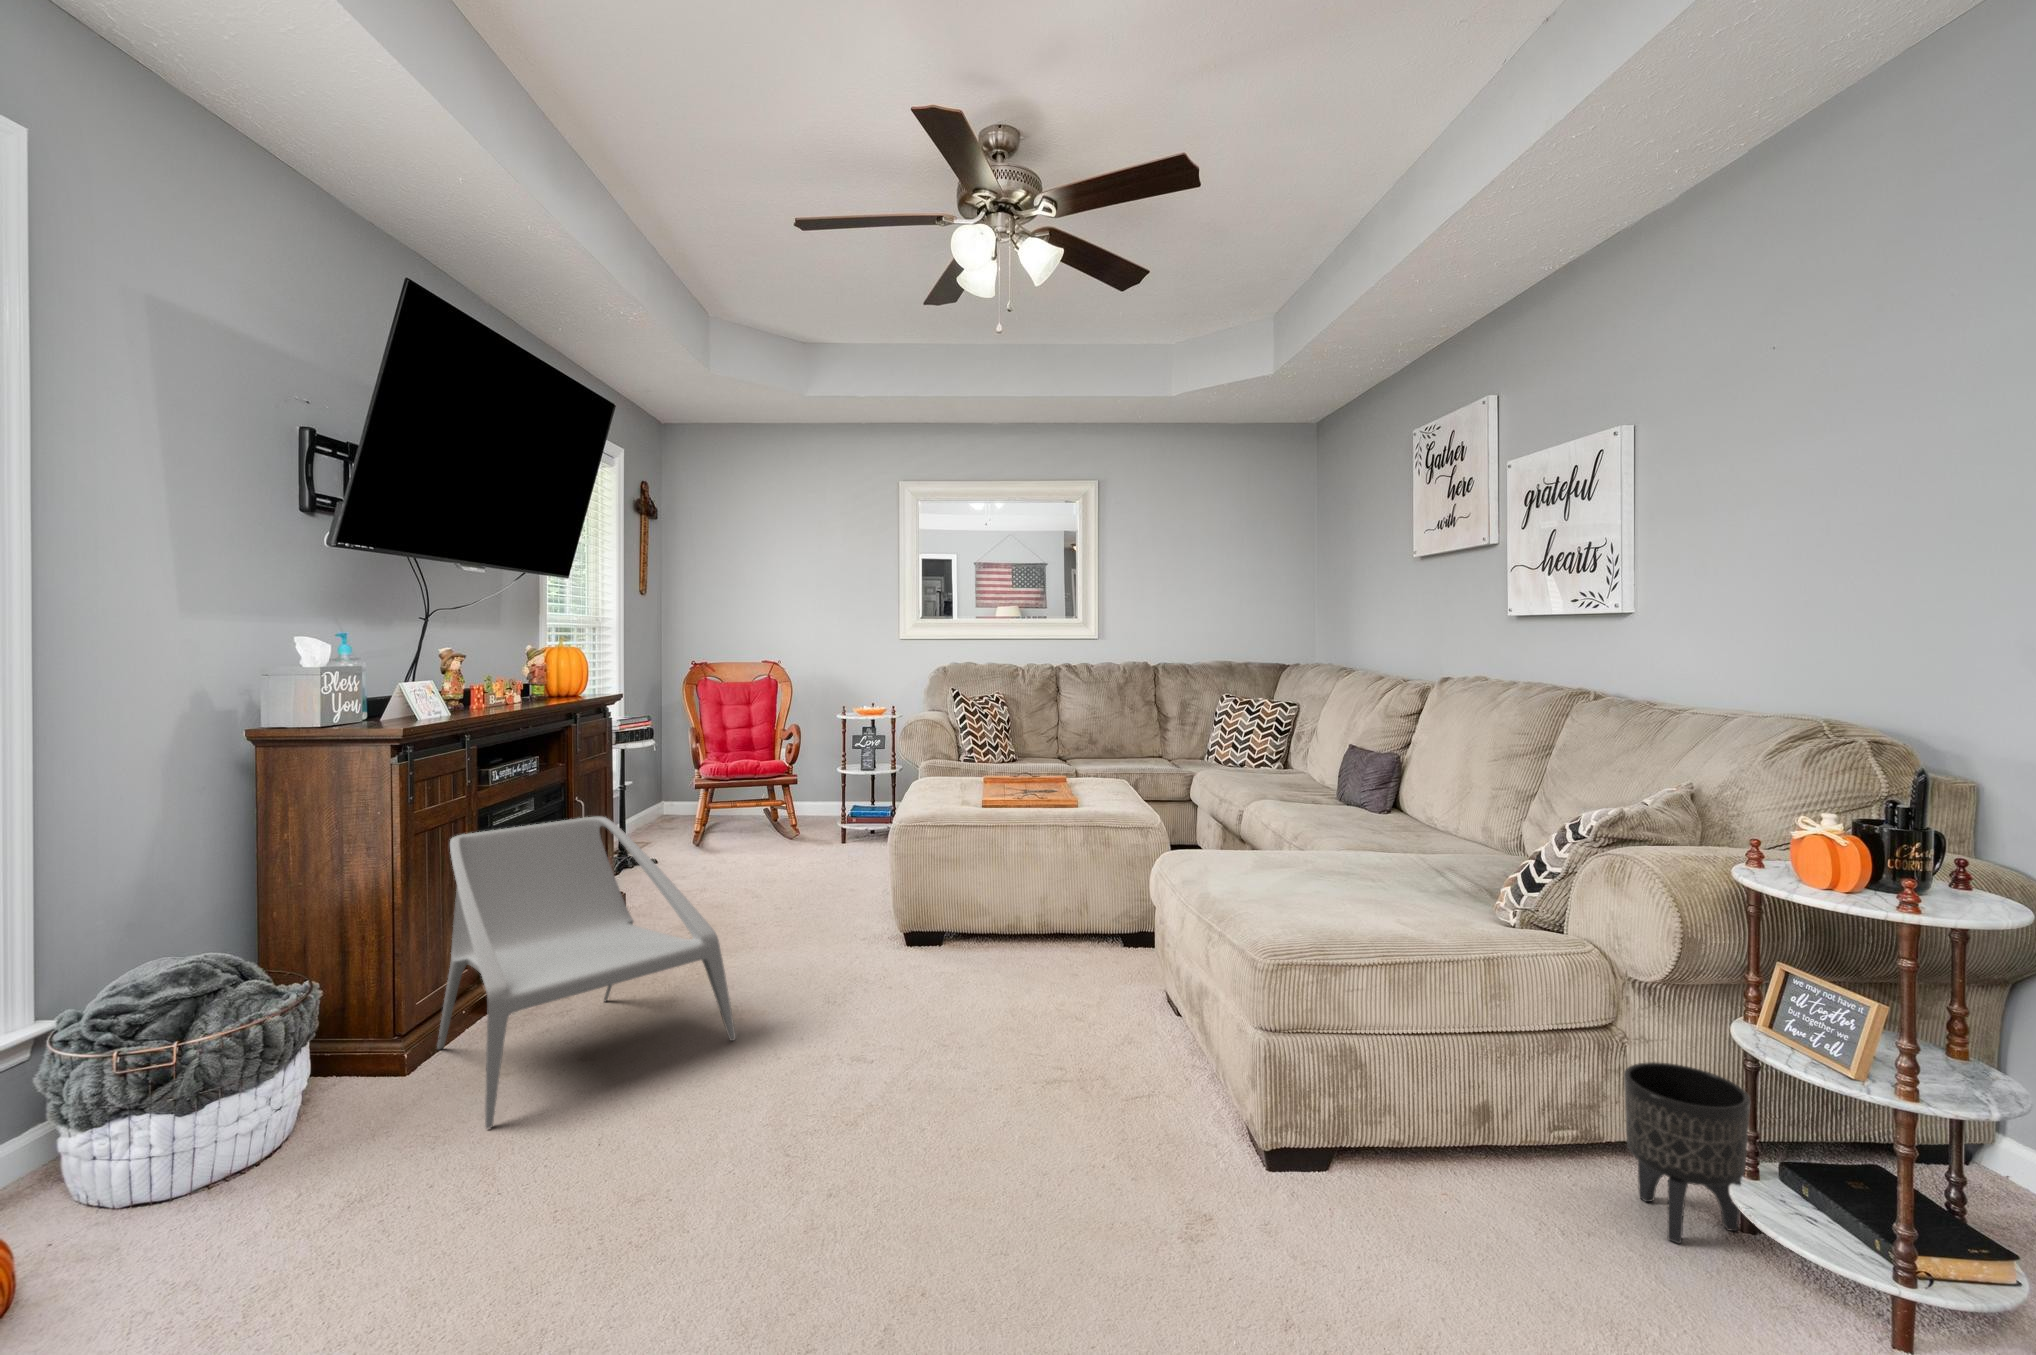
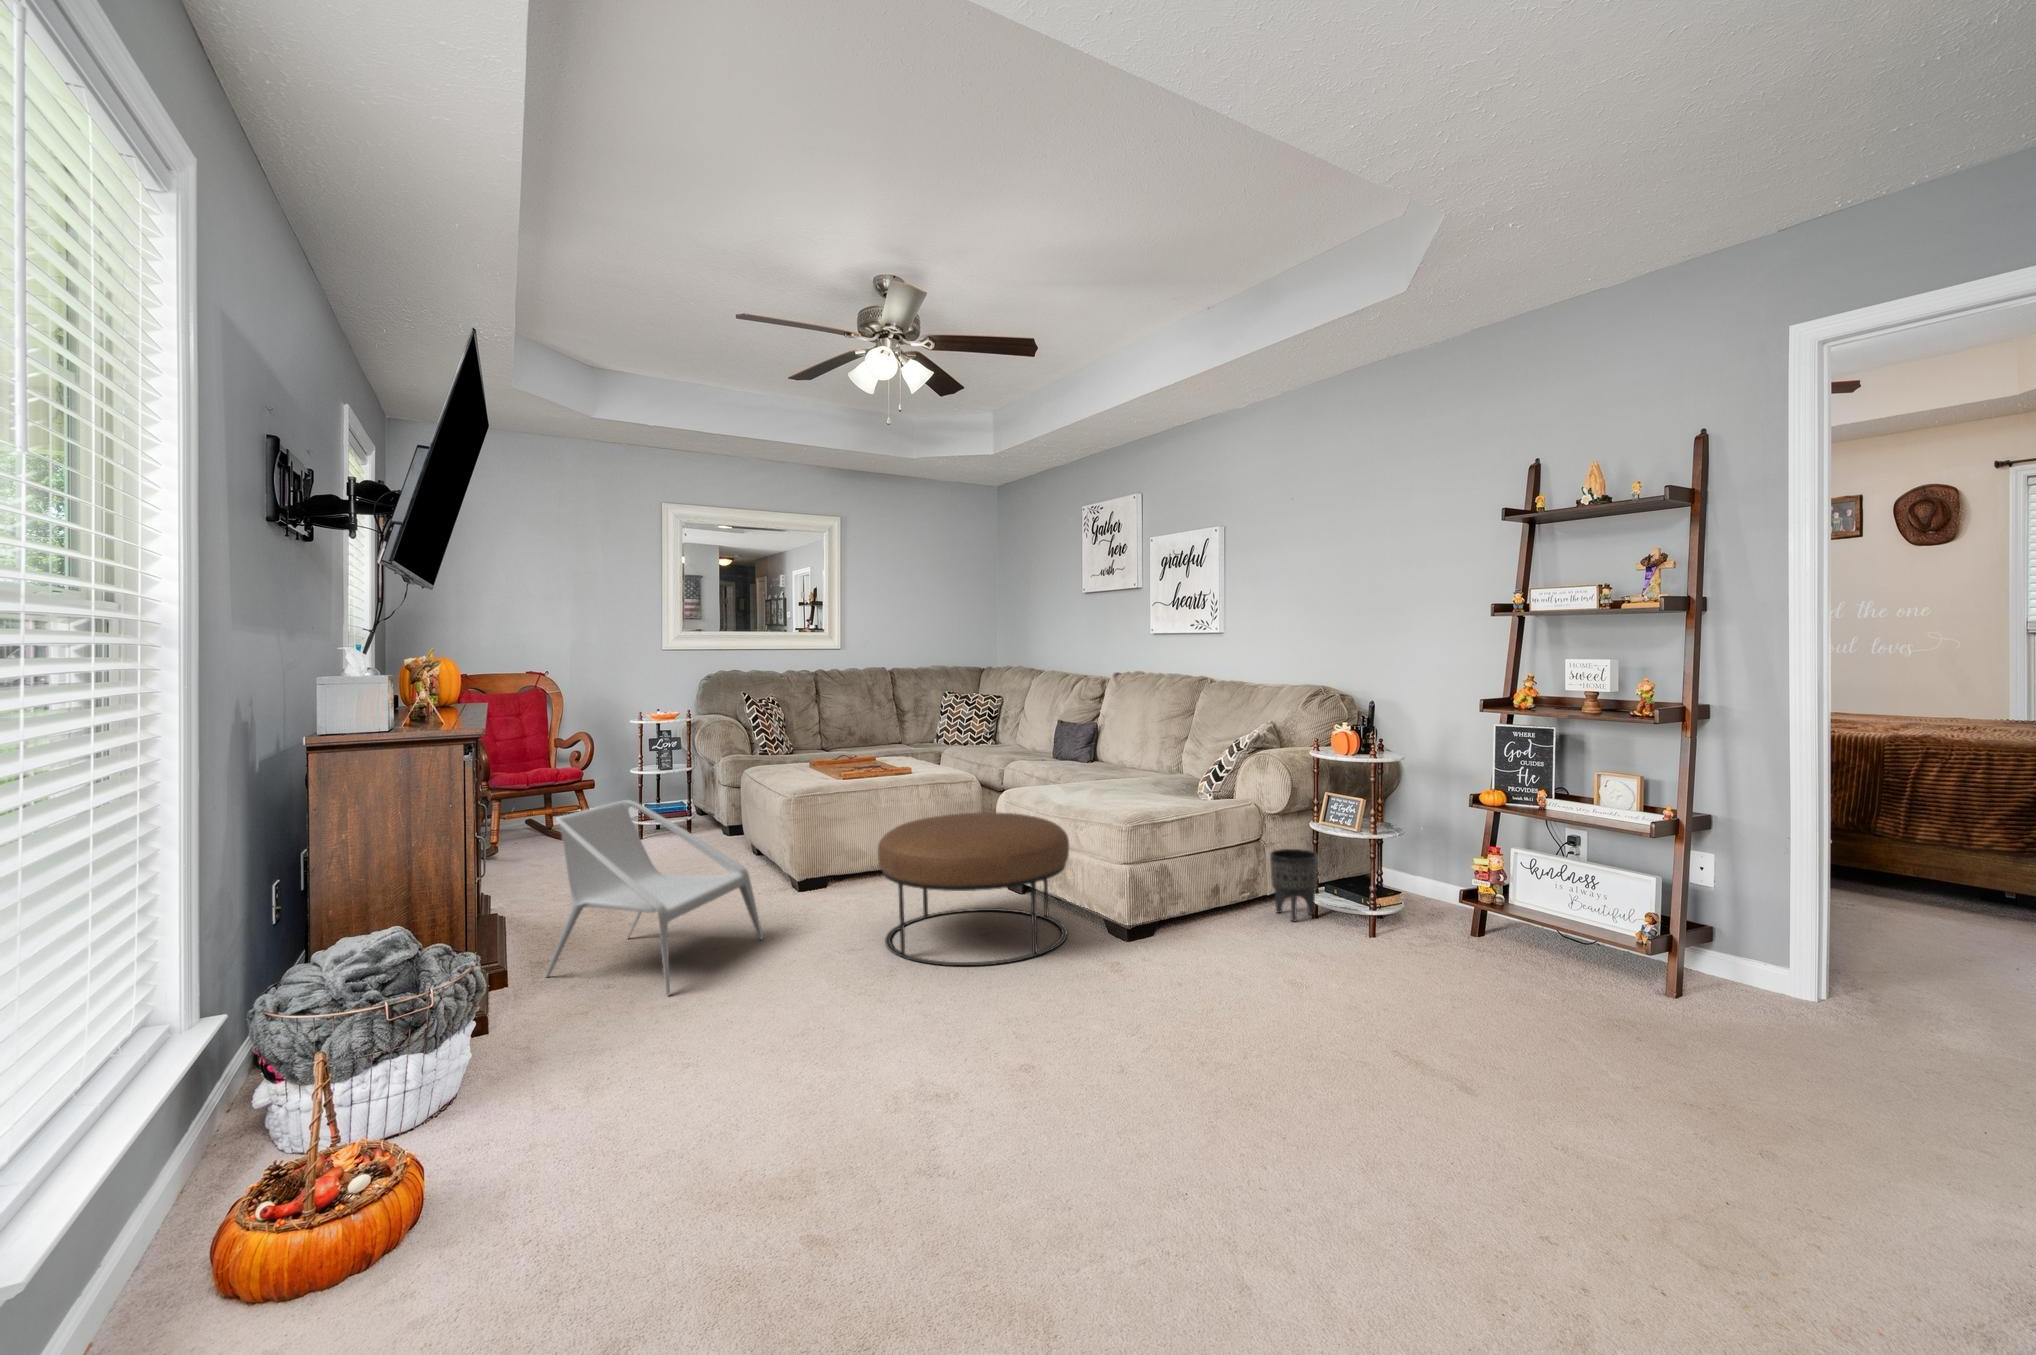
ottoman: none [846,890,1179,1200] -> present [878,812,1069,966]

